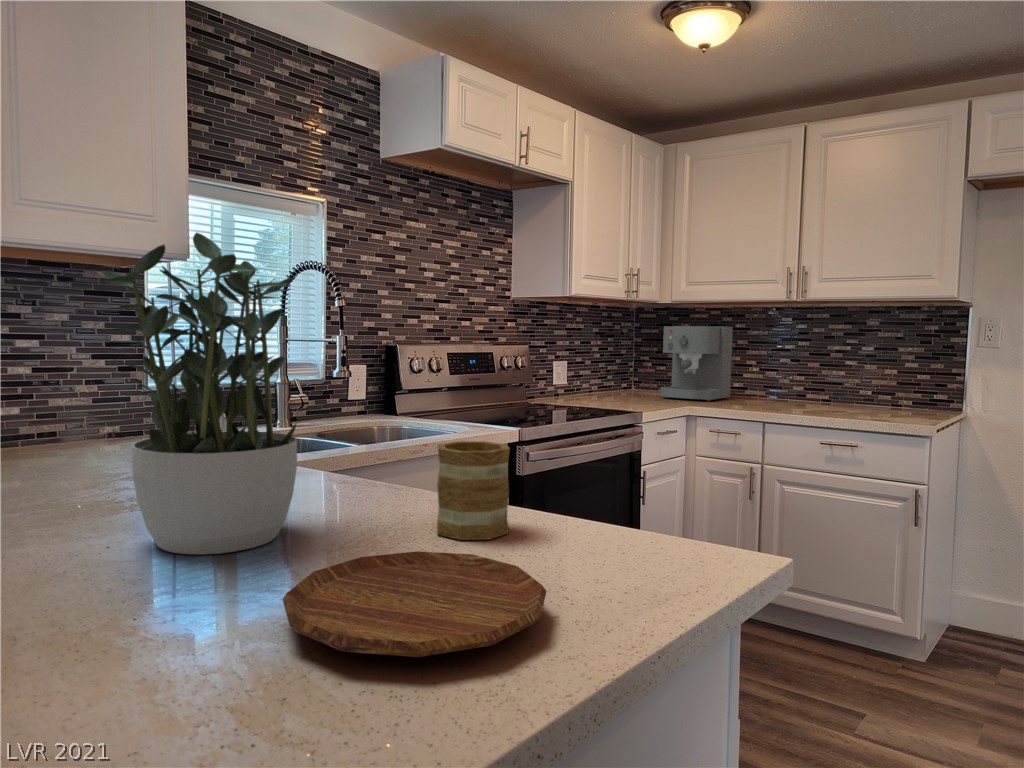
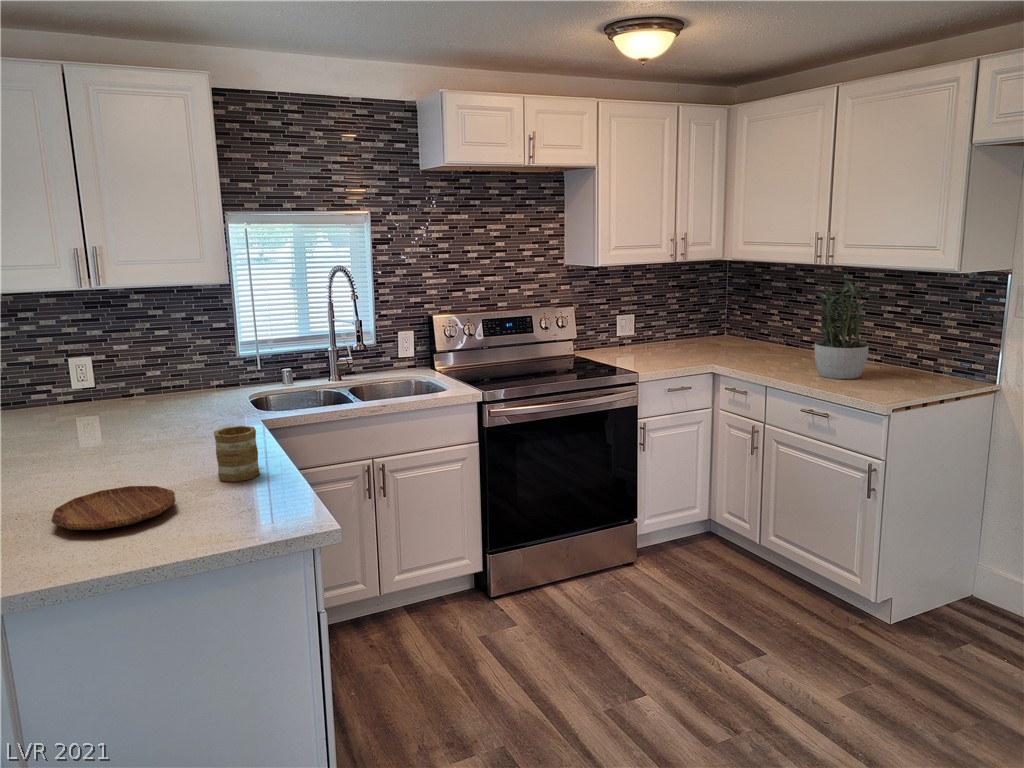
potted plant: present [103,233,297,554] -> present [814,279,872,379]
coffee maker: present [660,326,733,401] -> none [716,281,792,359]

